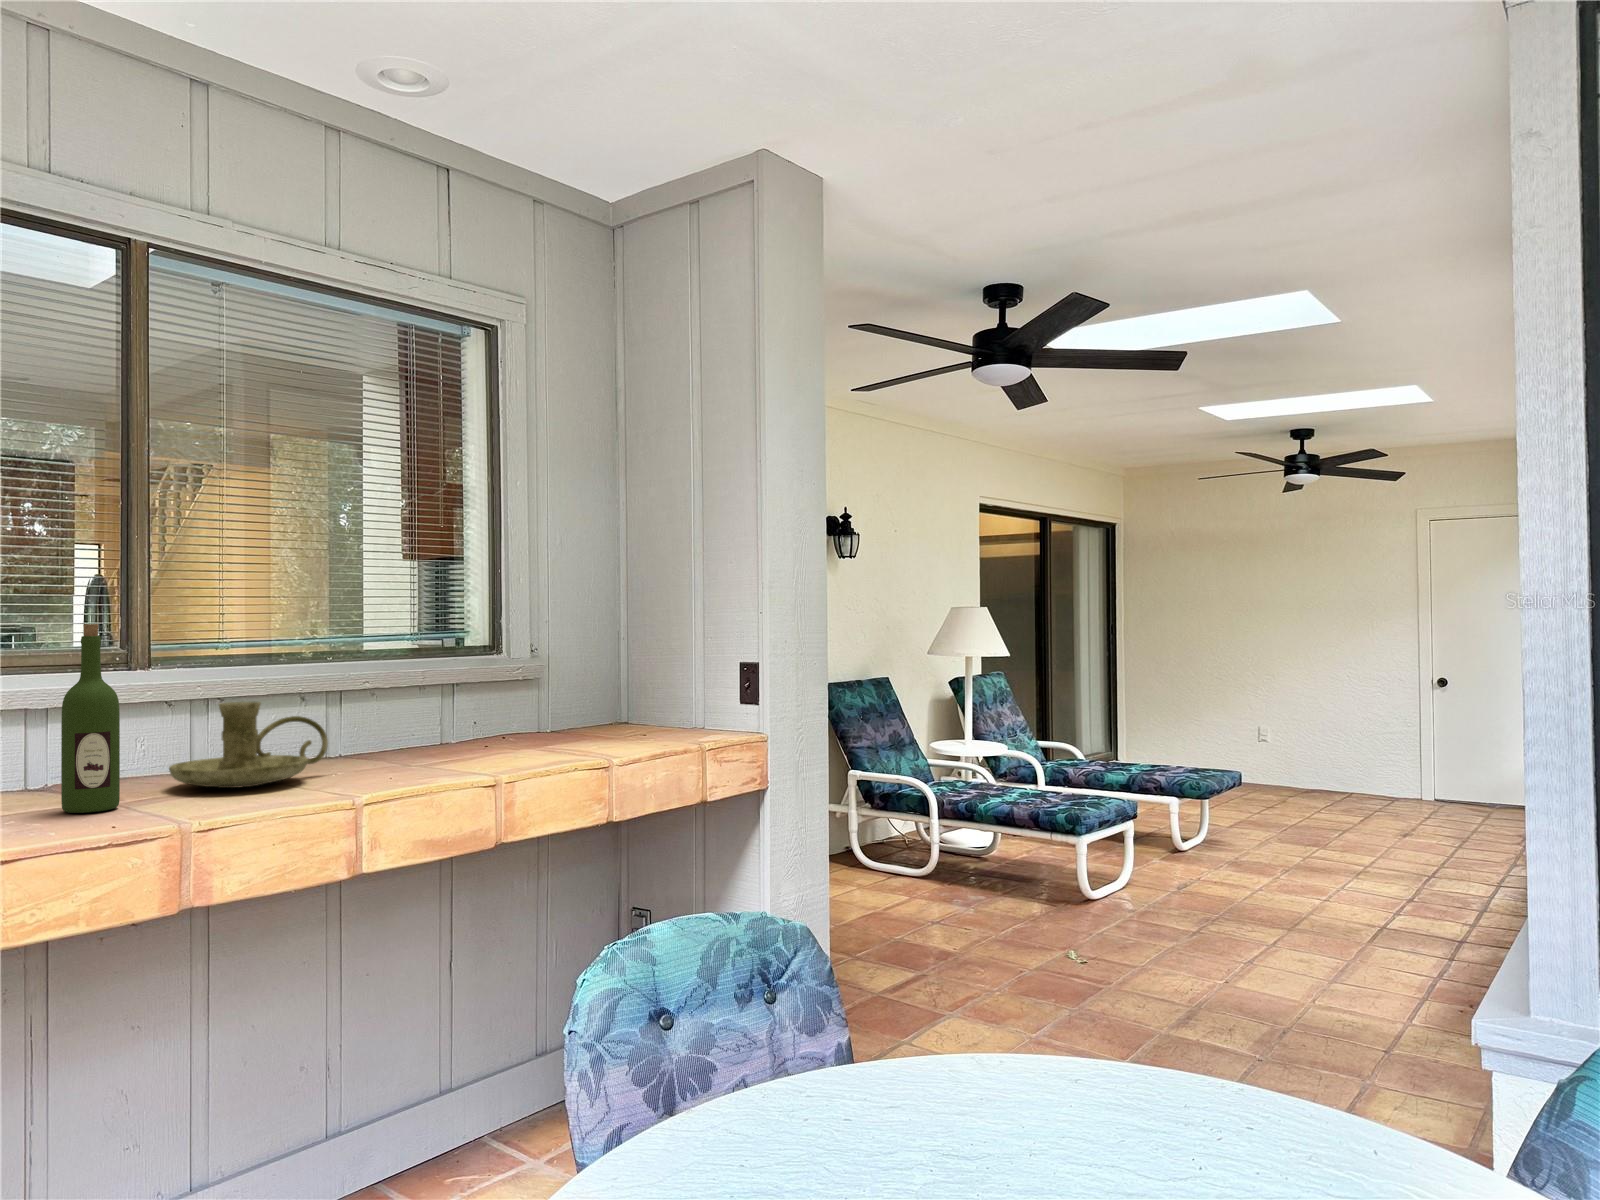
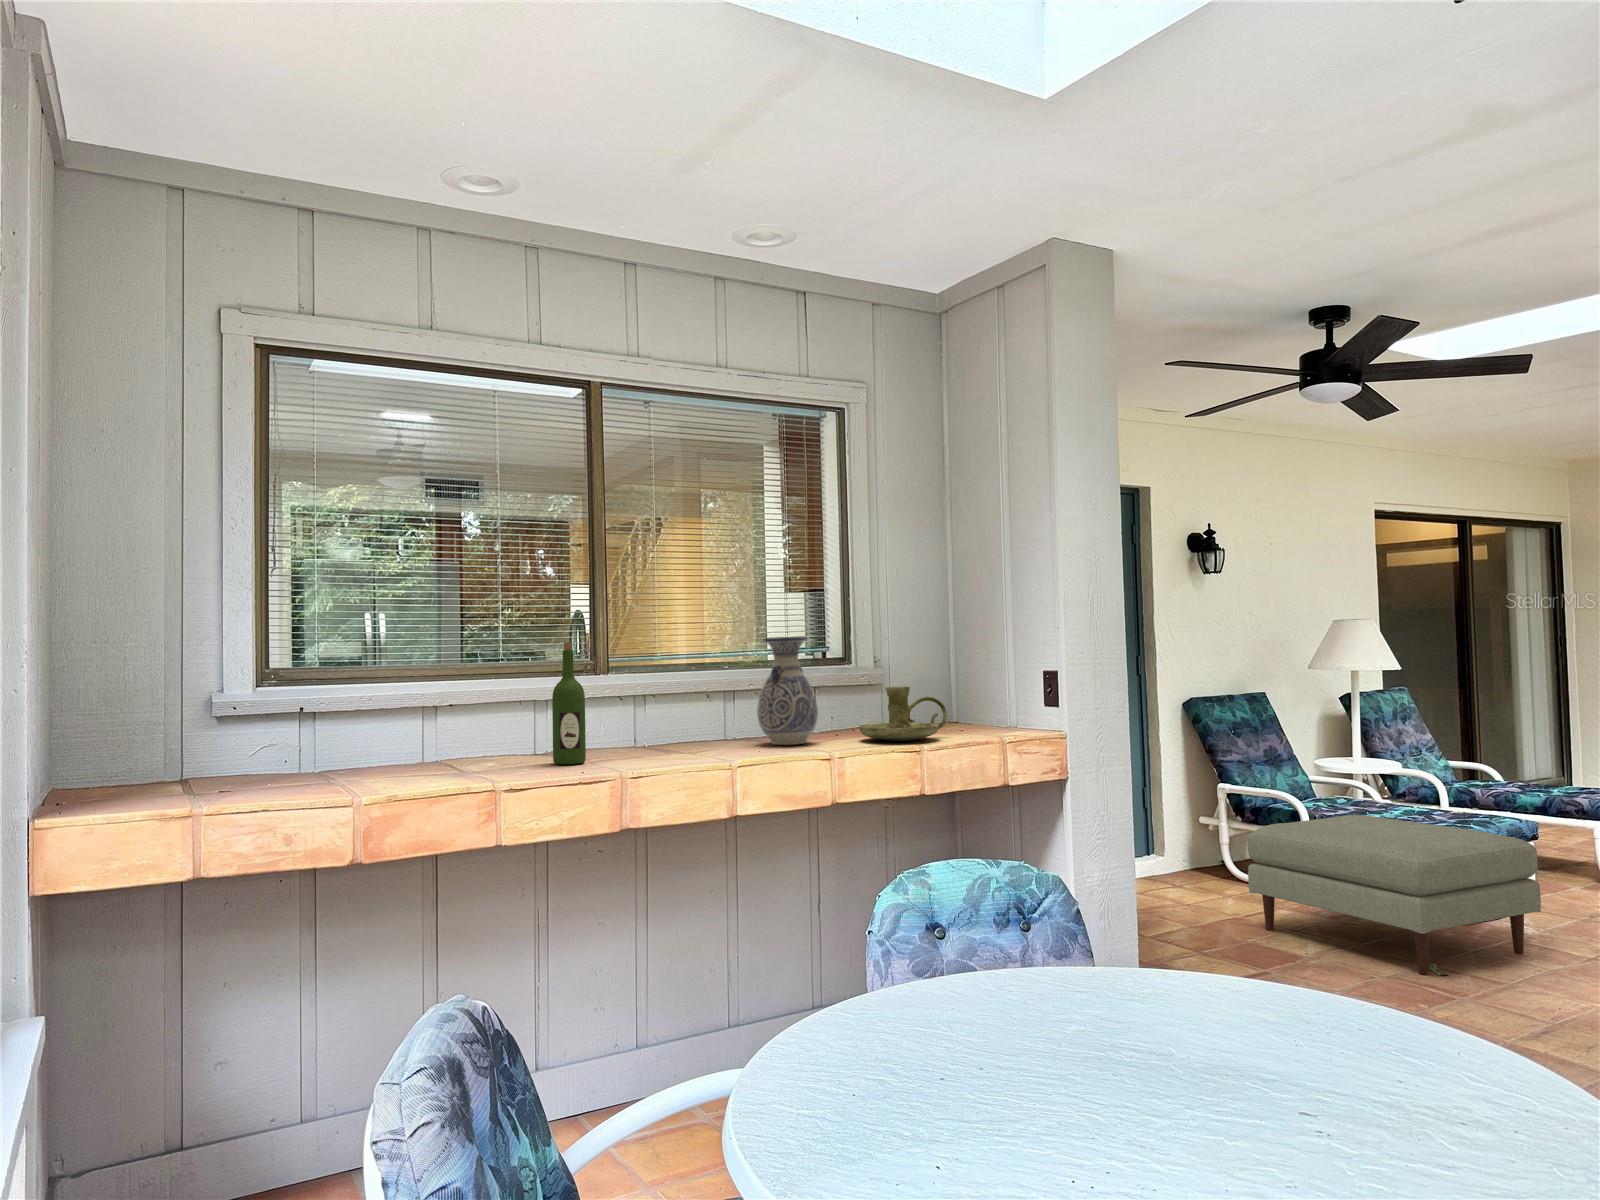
vase: none [383,619,469,764] -> present [757,637,818,745]
candle holder: present [169,702,328,788] -> present [859,687,947,741]
ottoman: none [895,801,1155,962] -> present [1248,815,1541,974]

